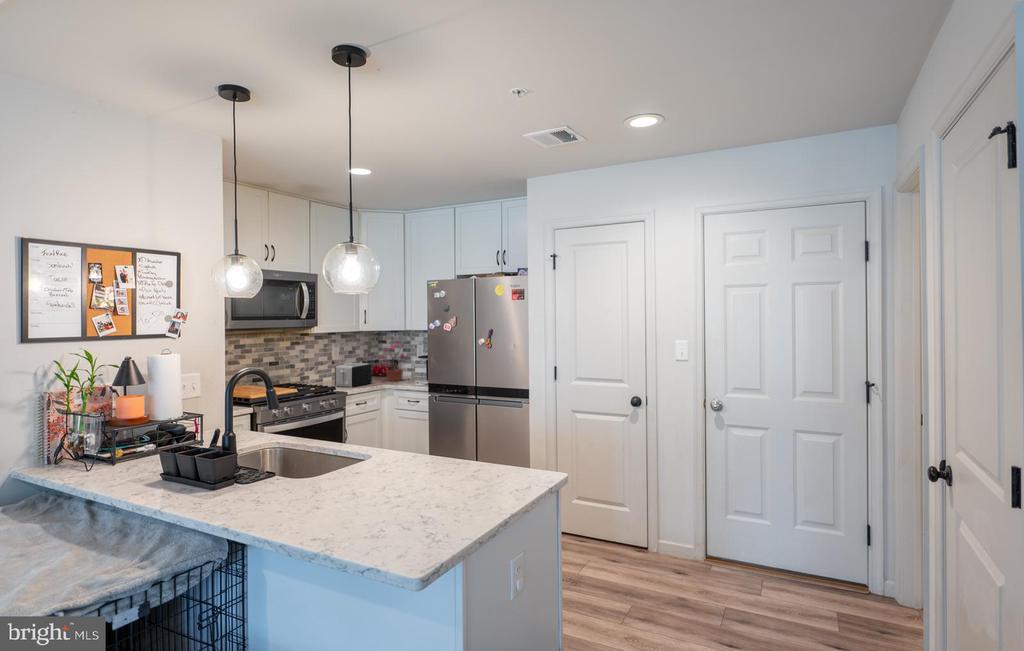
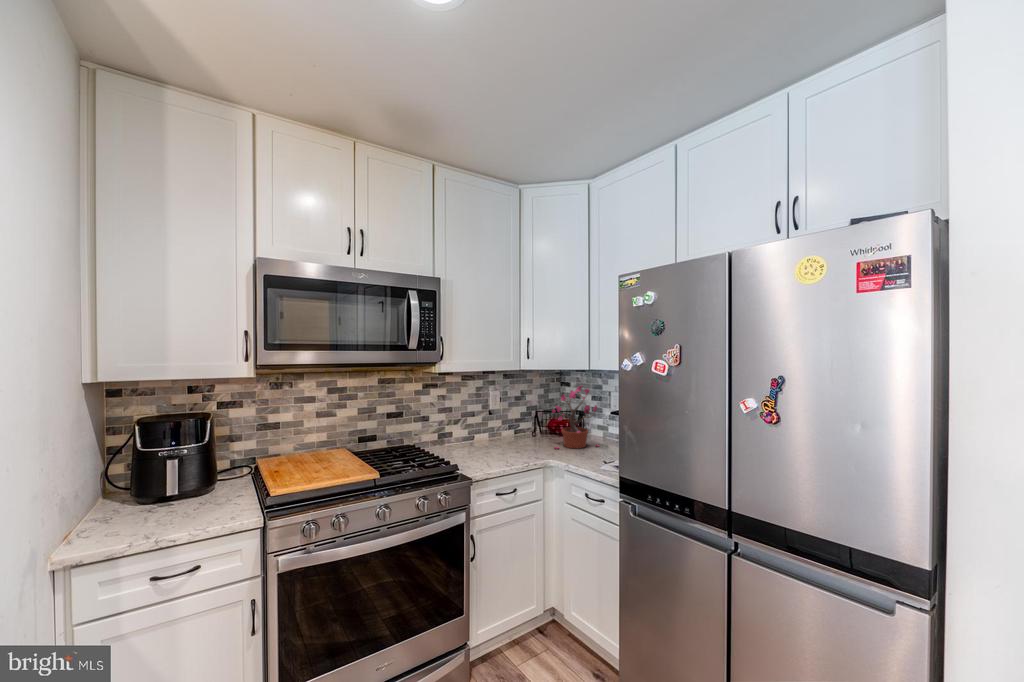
toaster: present [335,363,372,387] -> none [479,417,537,459]

